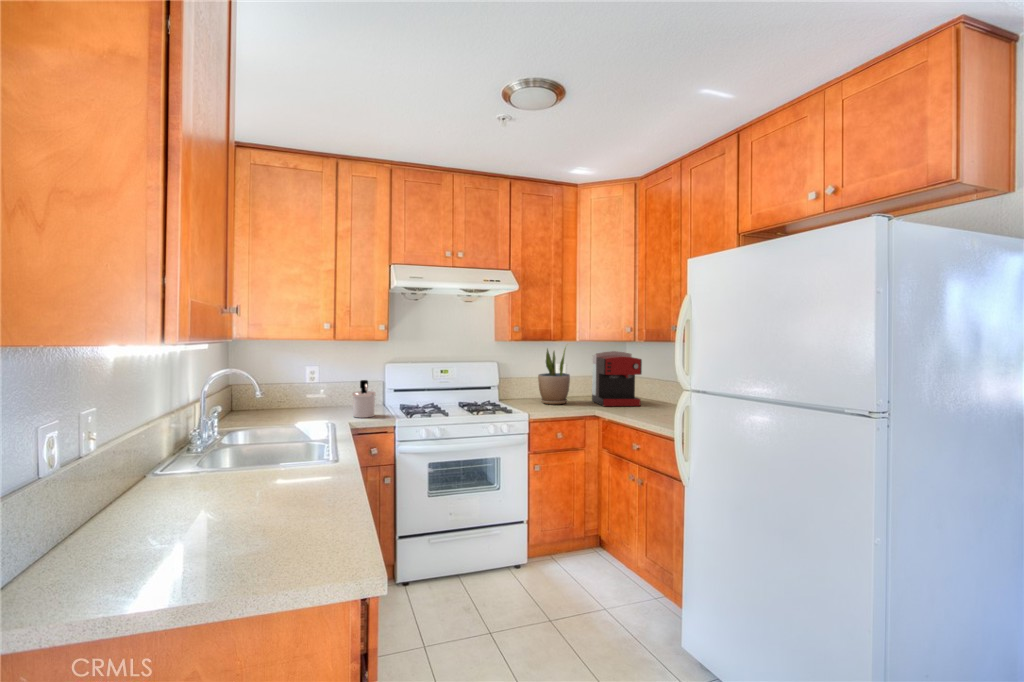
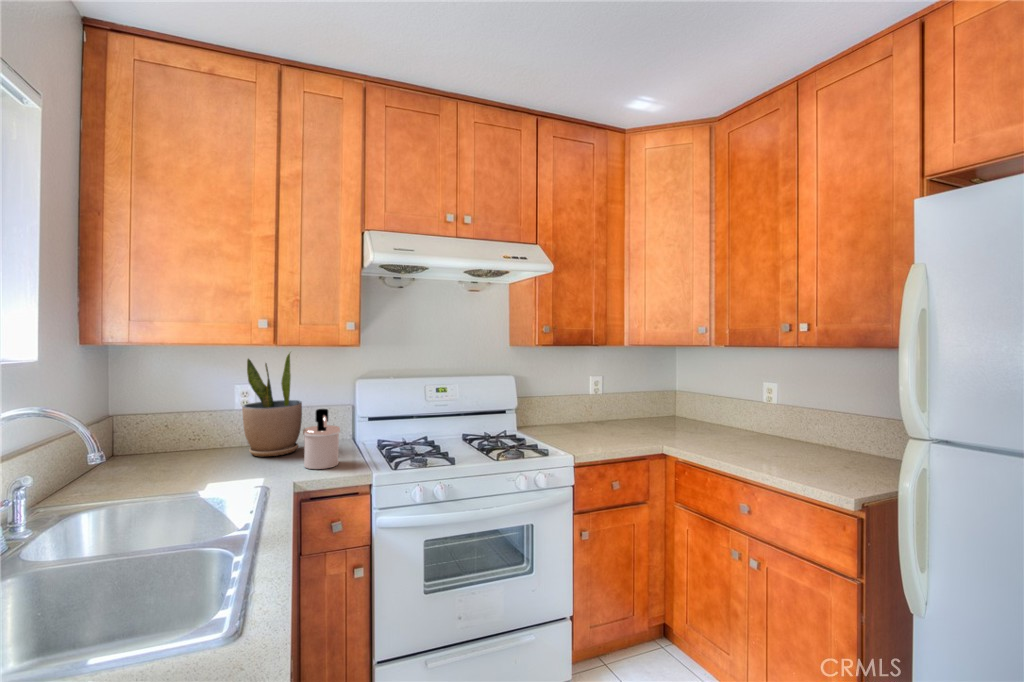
potted plant: present [538,348,570,404] -> present [242,353,302,456]
coffee maker: present [592,351,642,406] -> none [642,360,718,438]

